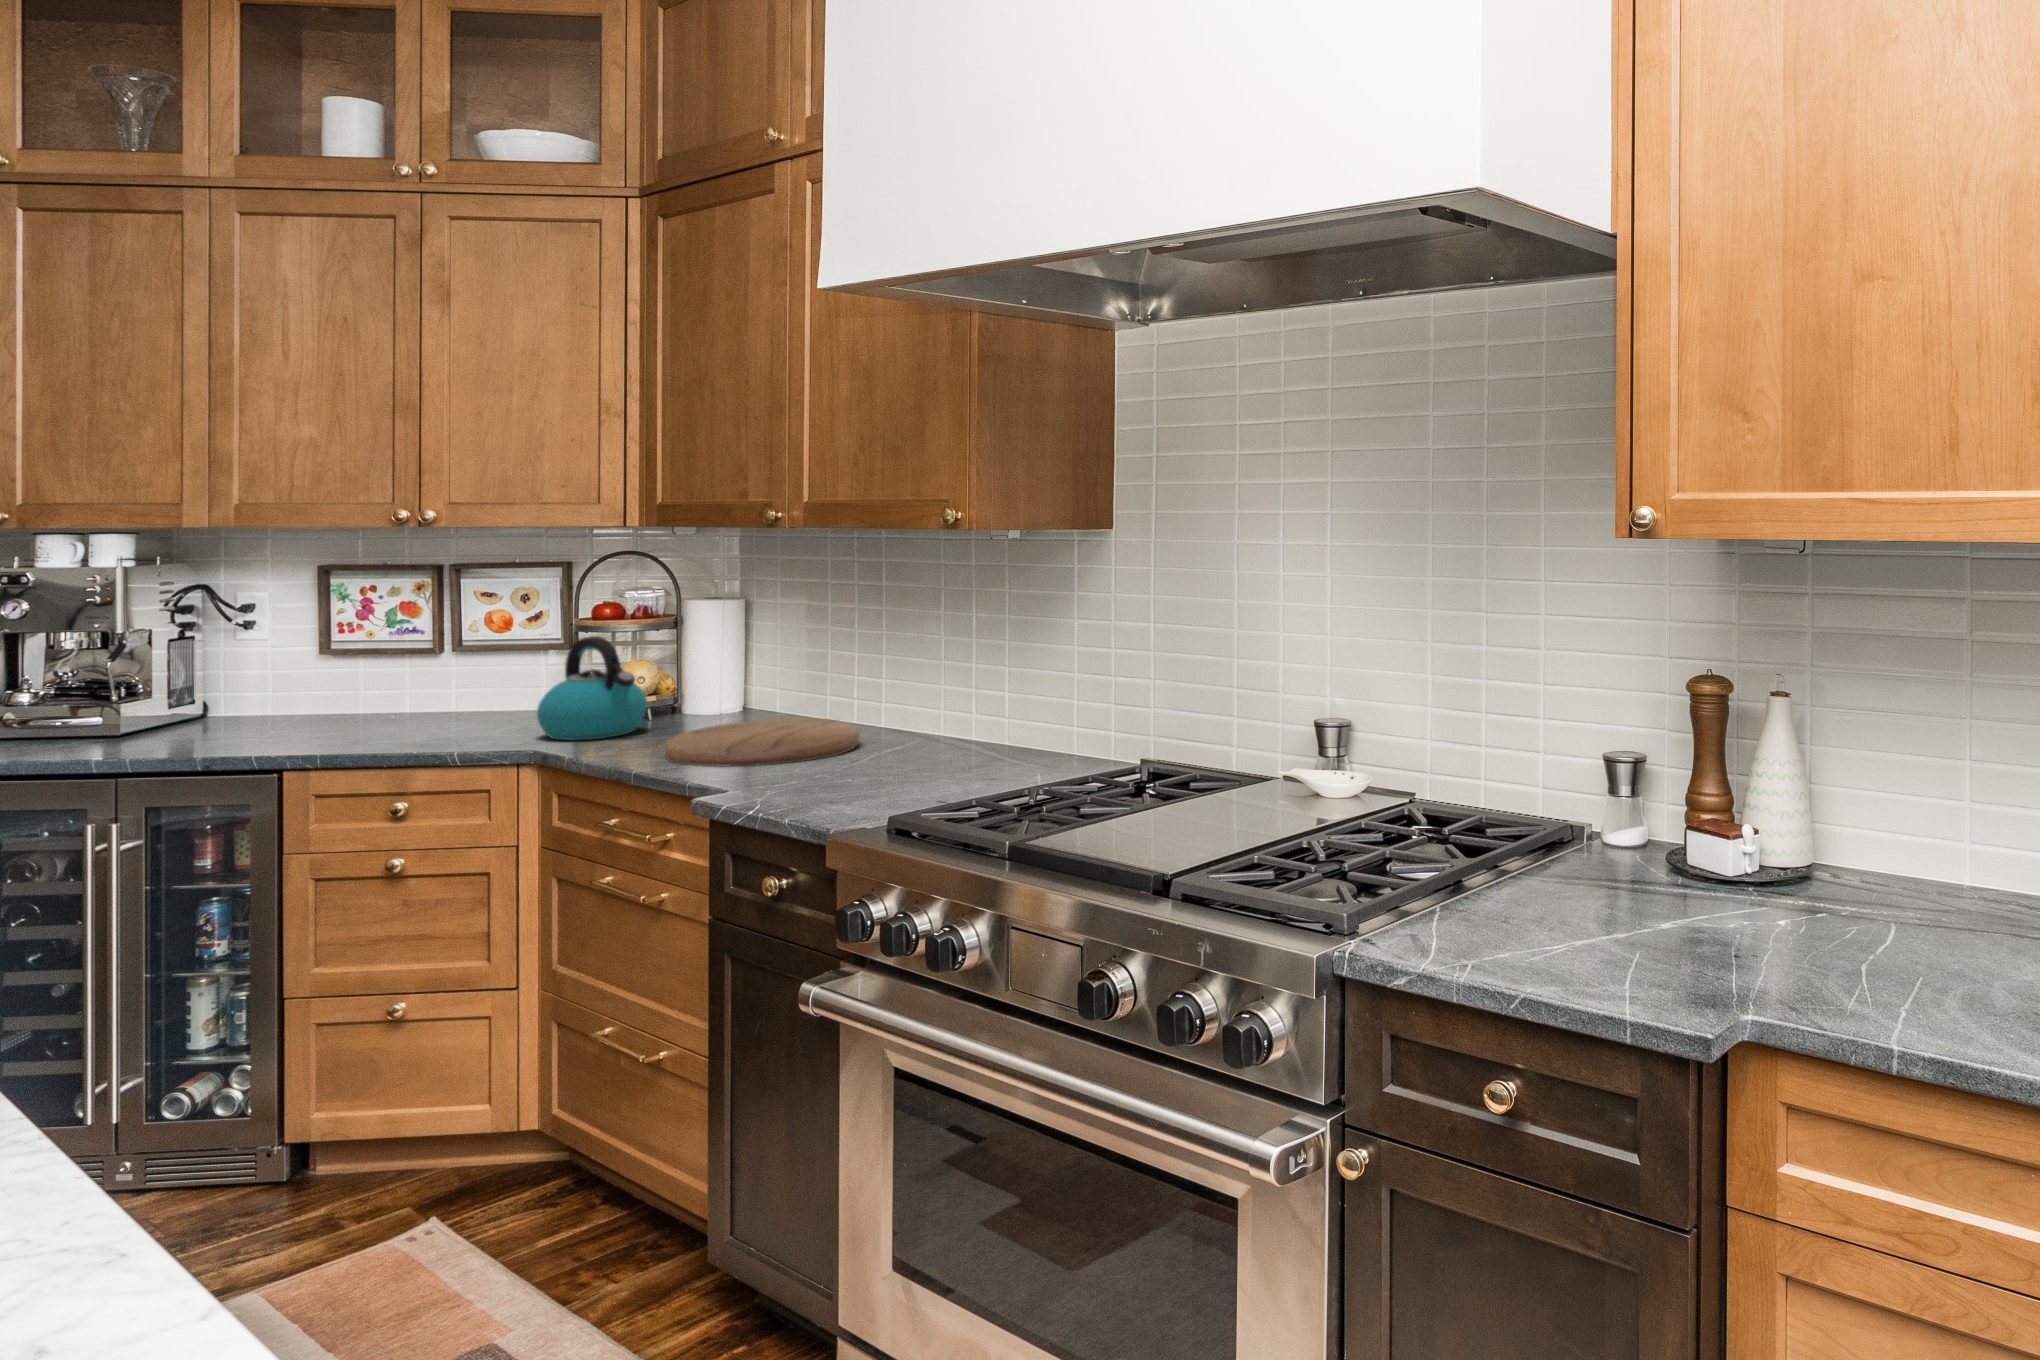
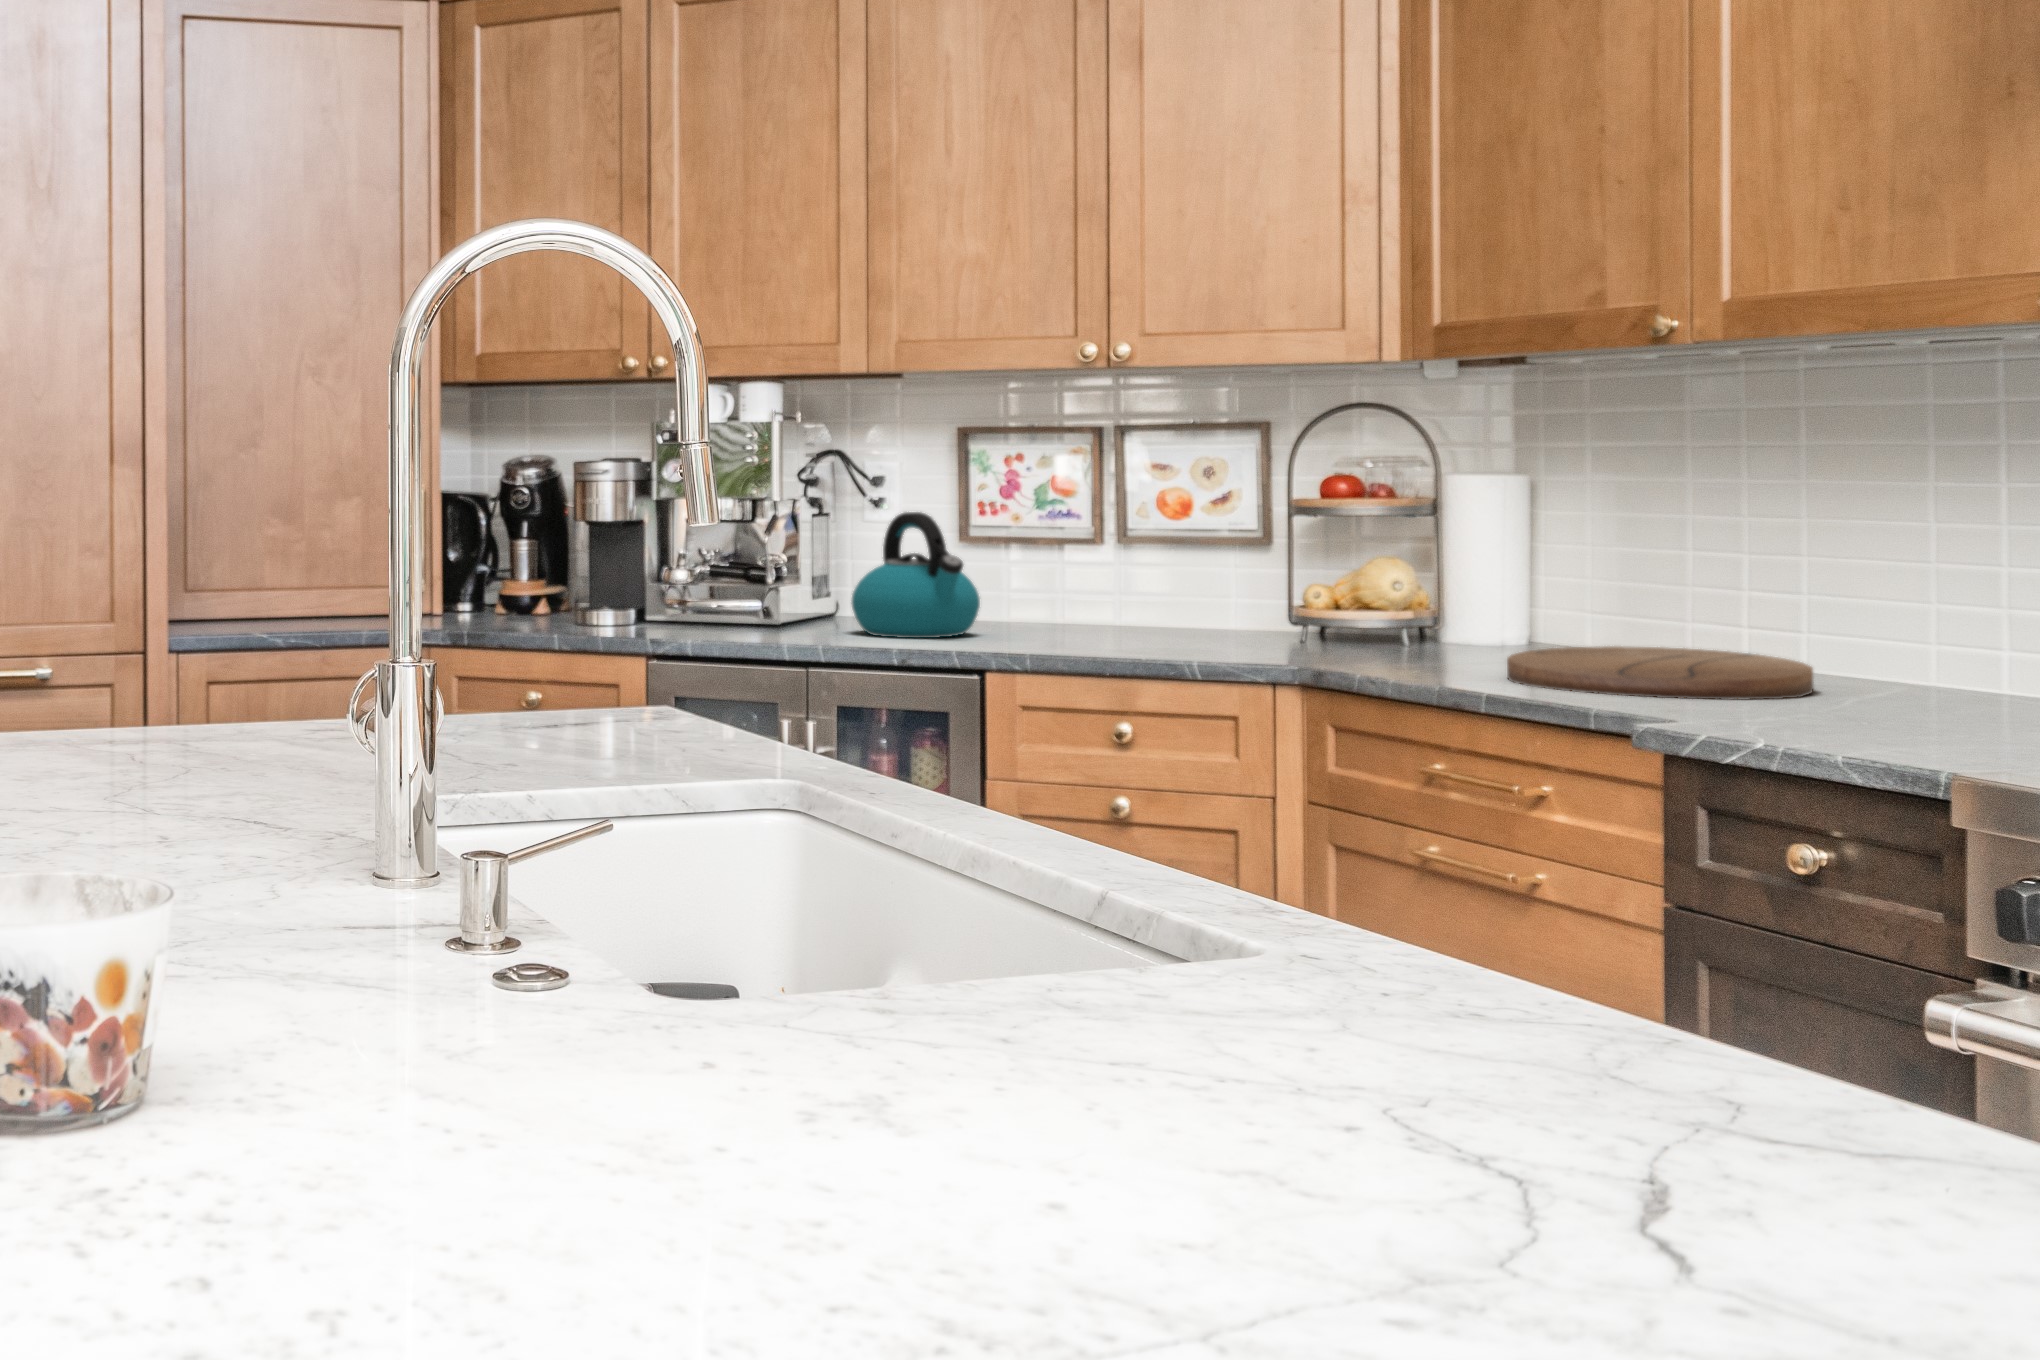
kettle: present [537,636,647,741] -> present [851,512,980,638]

